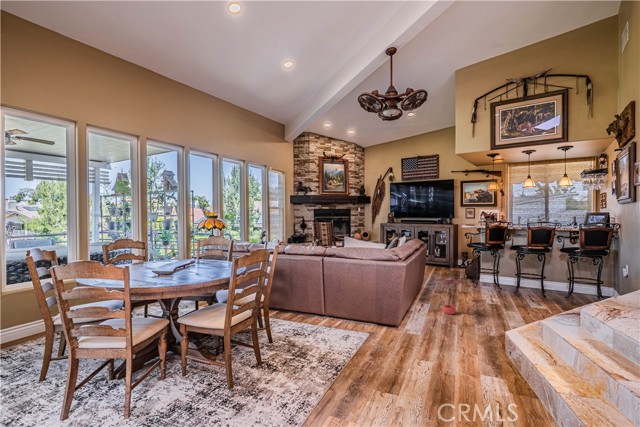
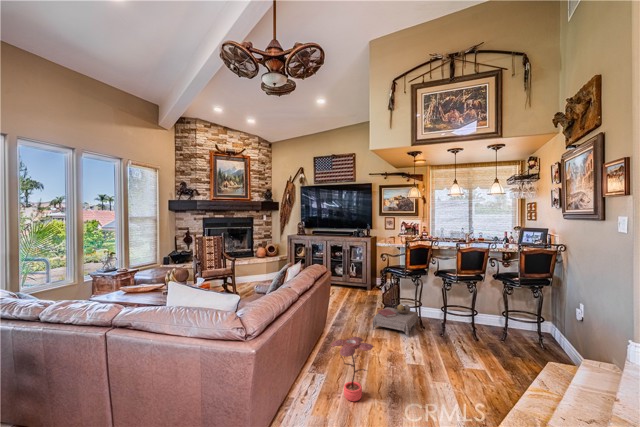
ottoman: none [458,271,497,293] -> present [373,304,419,337]

